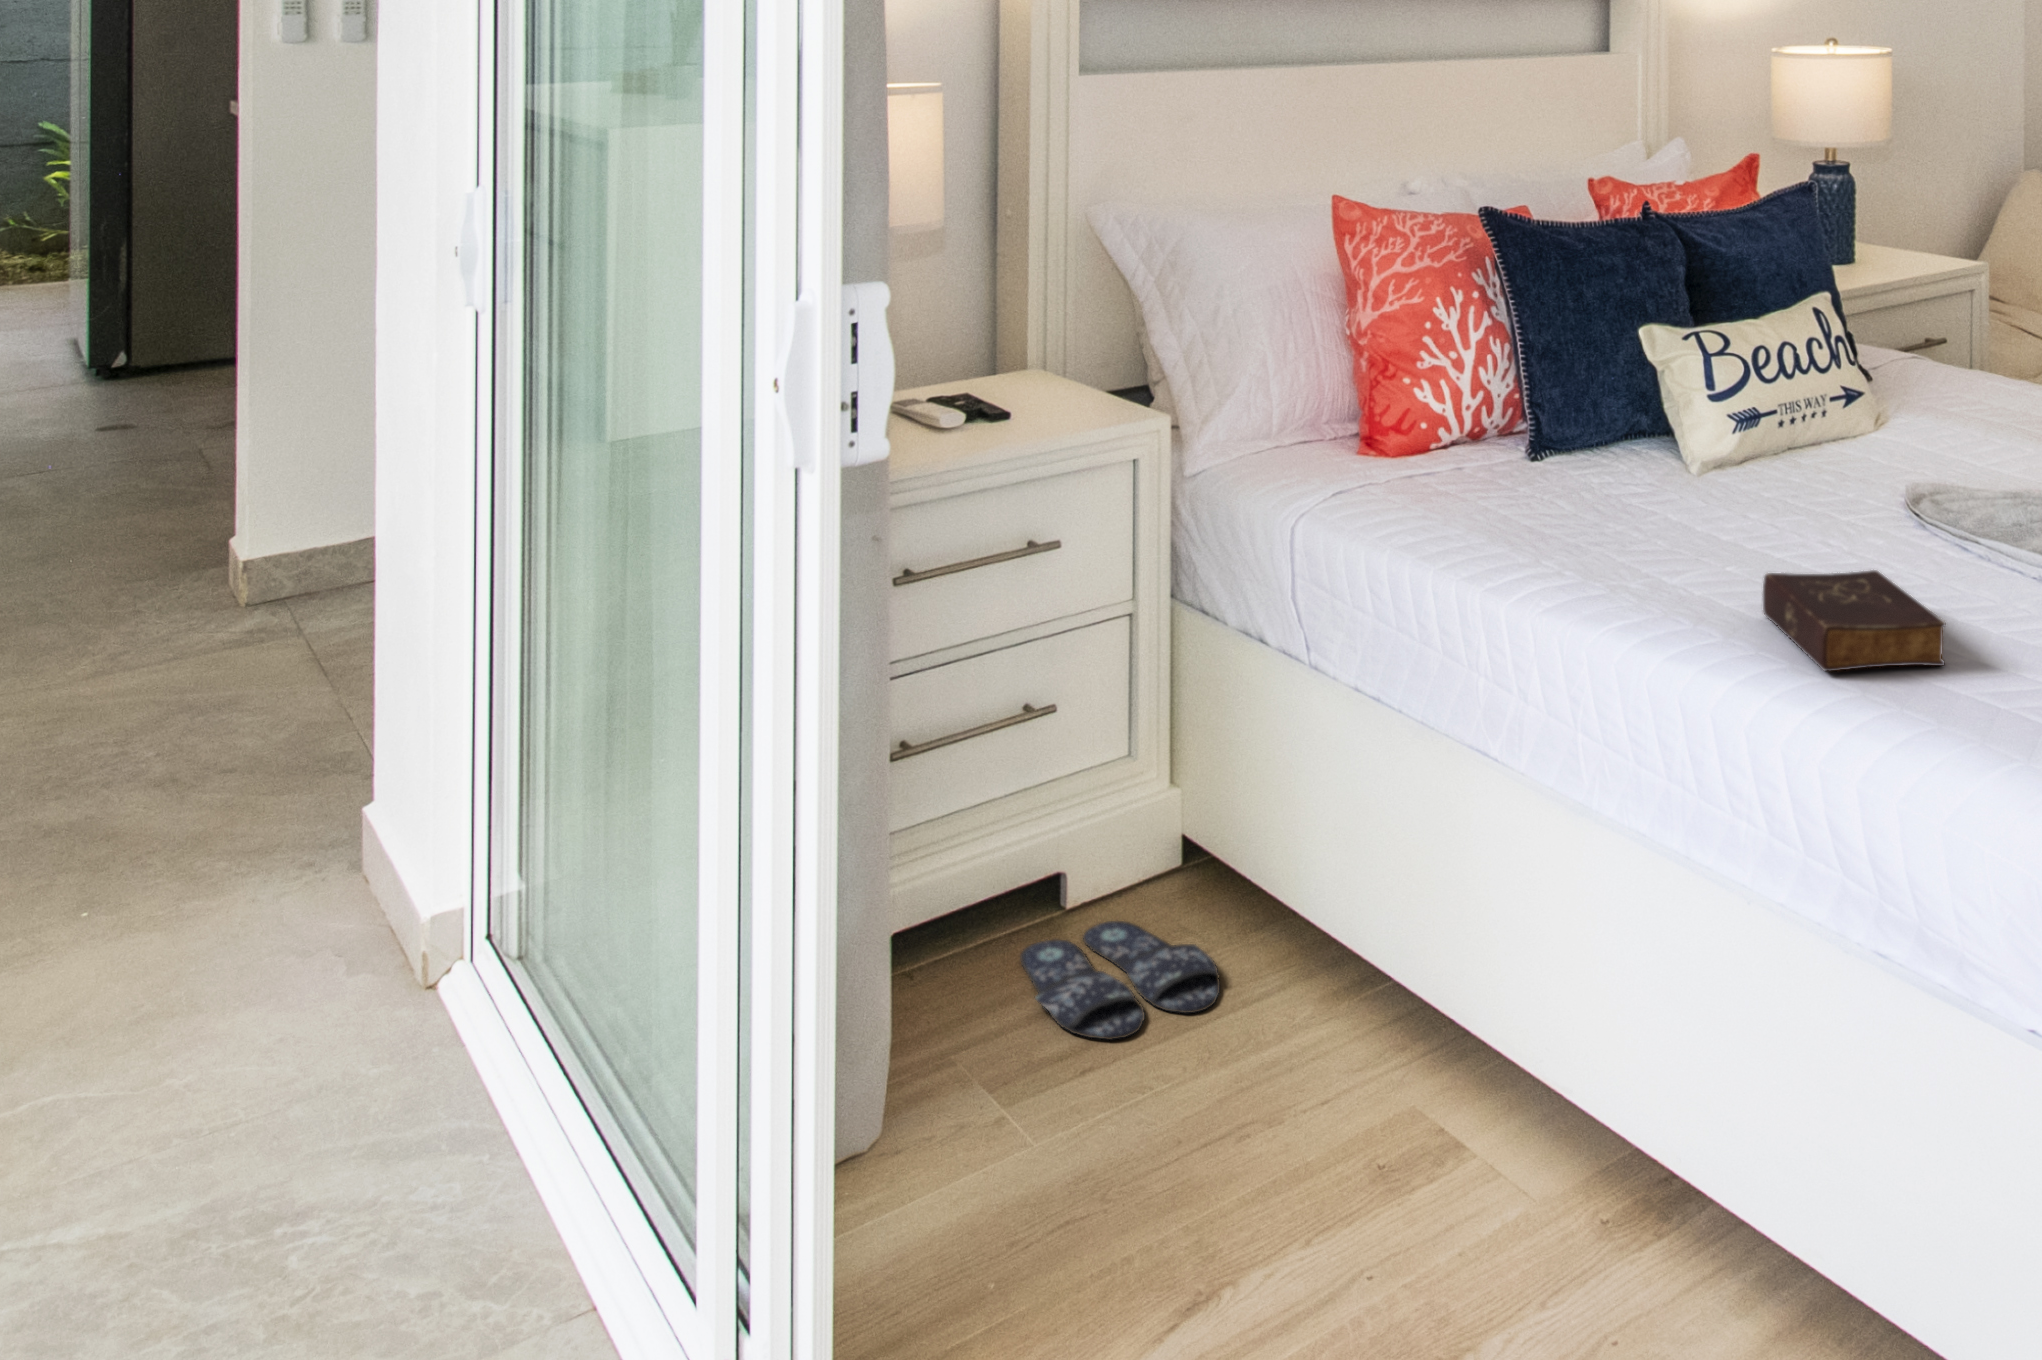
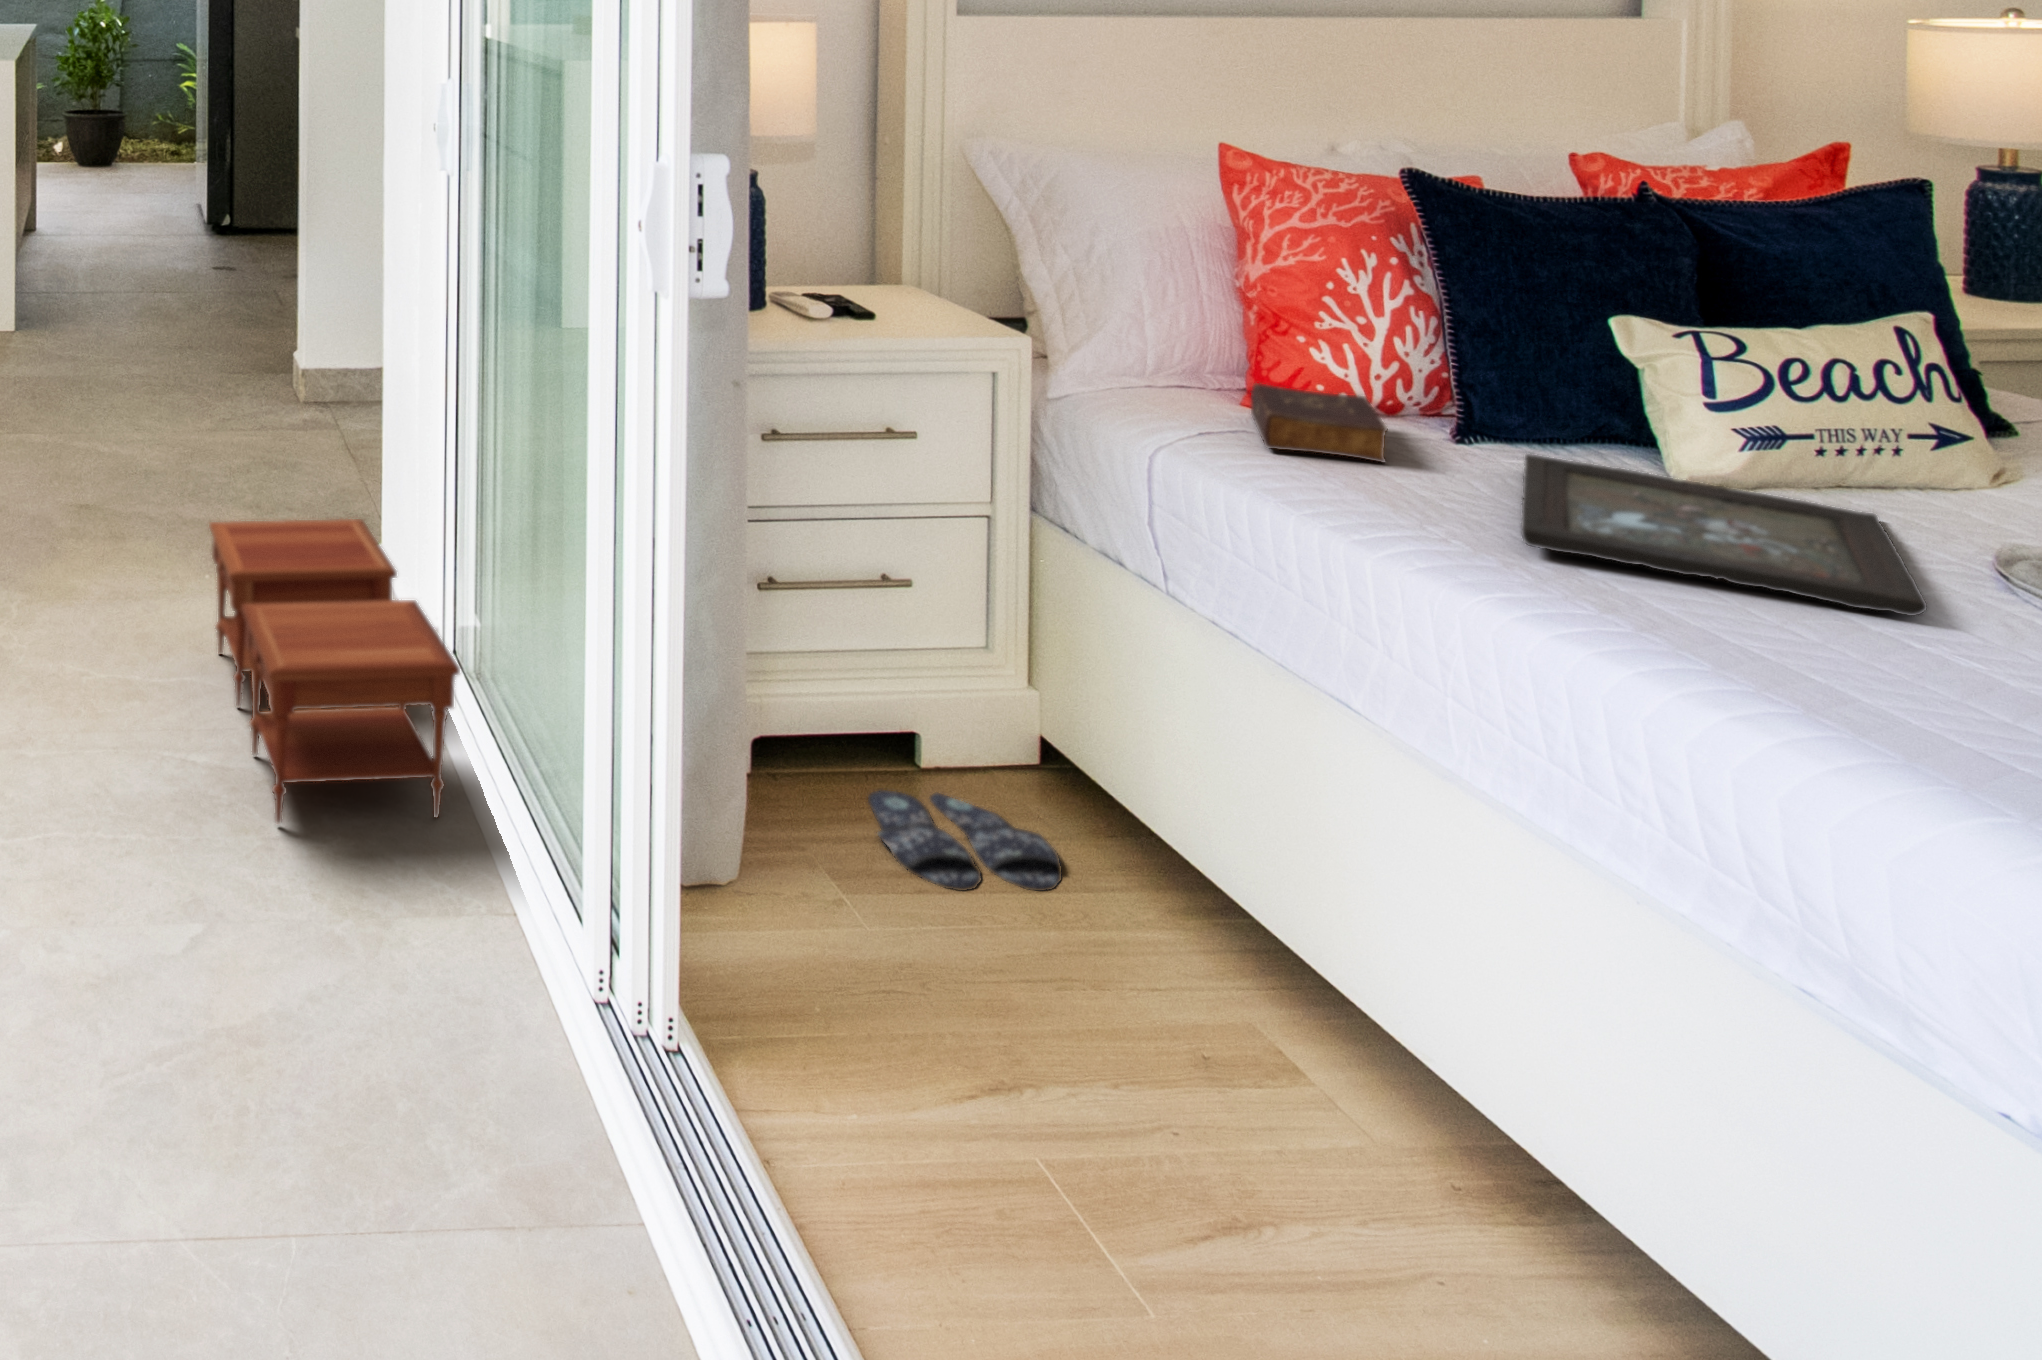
tray: none [1586,467,1874,567] -> present [1521,454,1927,616]
book: present [1763,570,1946,672] -> present [1251,383,1387,462]
side table: none [122,771,525,1248] -> present [209,519,460,823]

